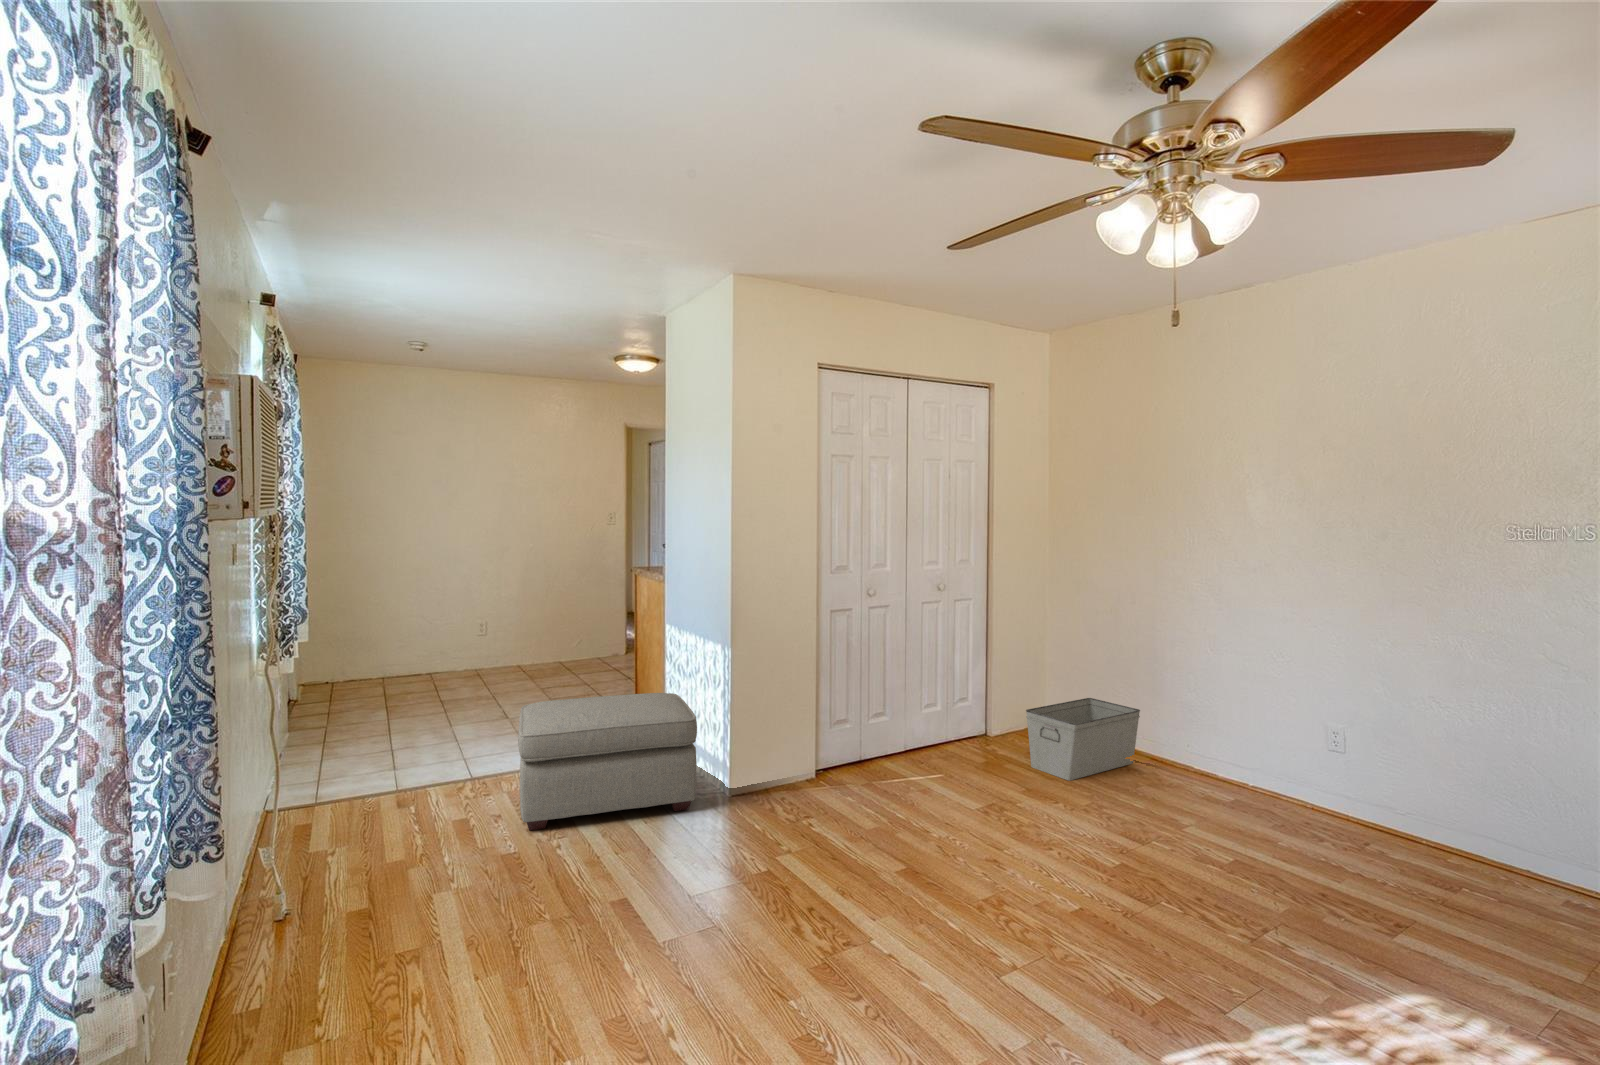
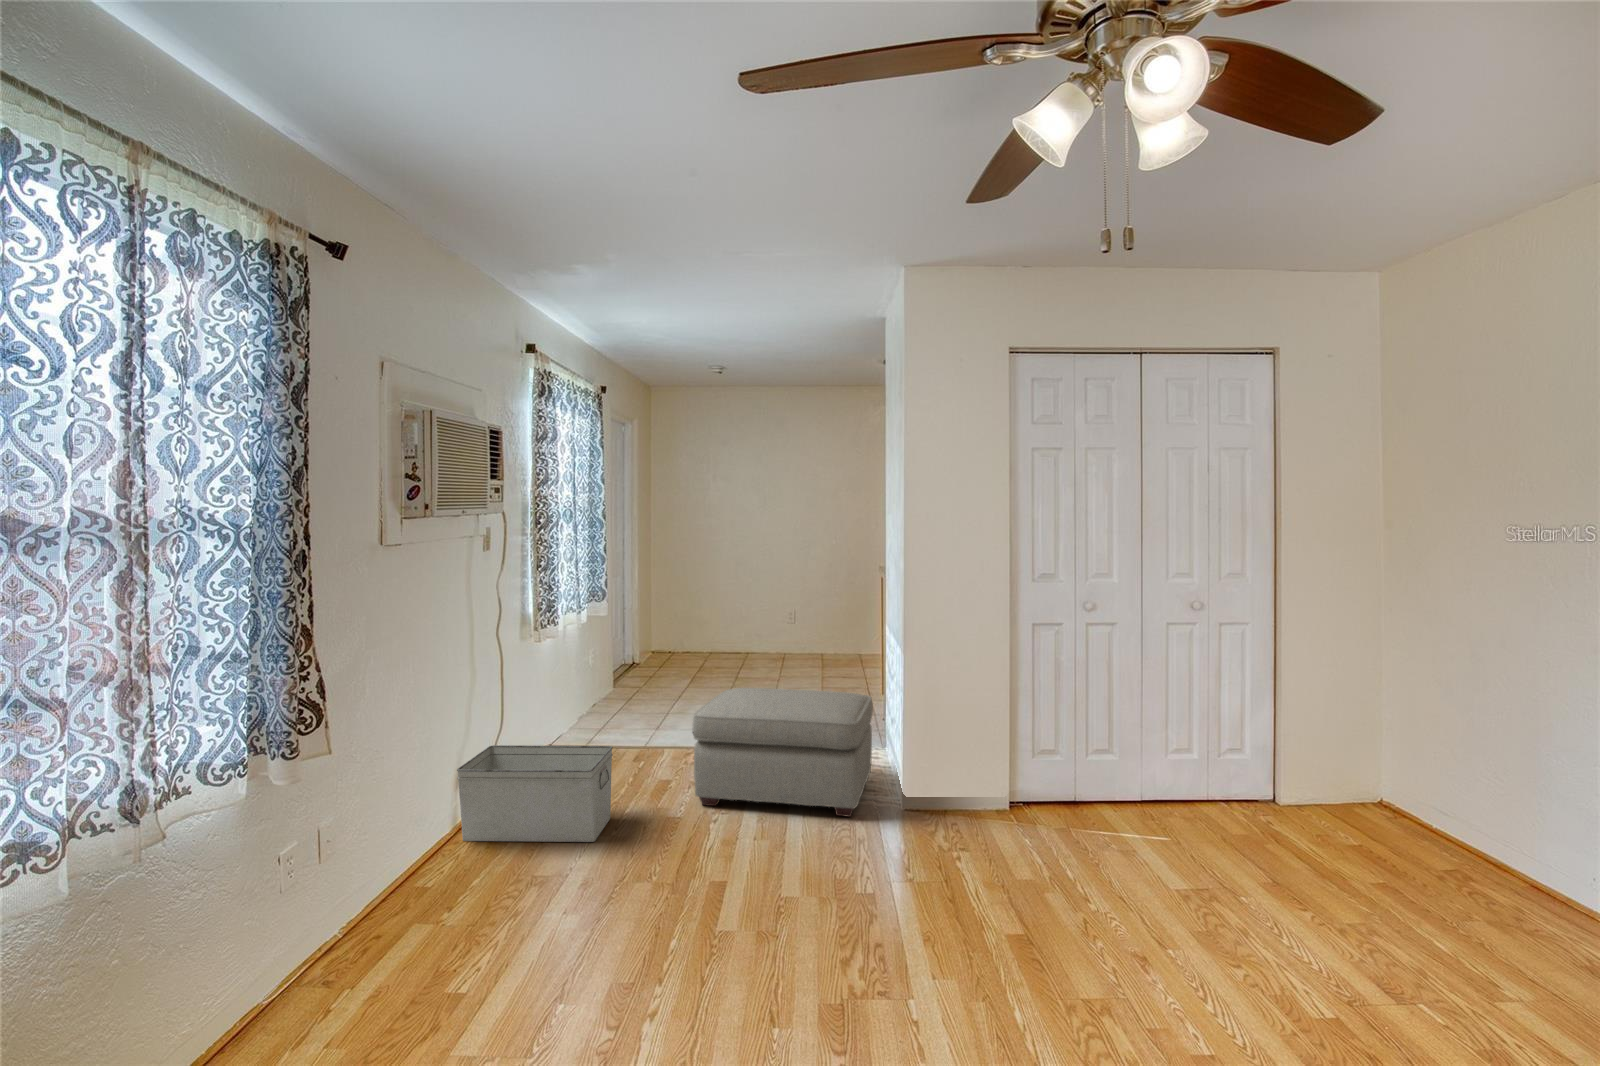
storage bin: present [1026,698,1140,781] -> present [457,745,613,842]

